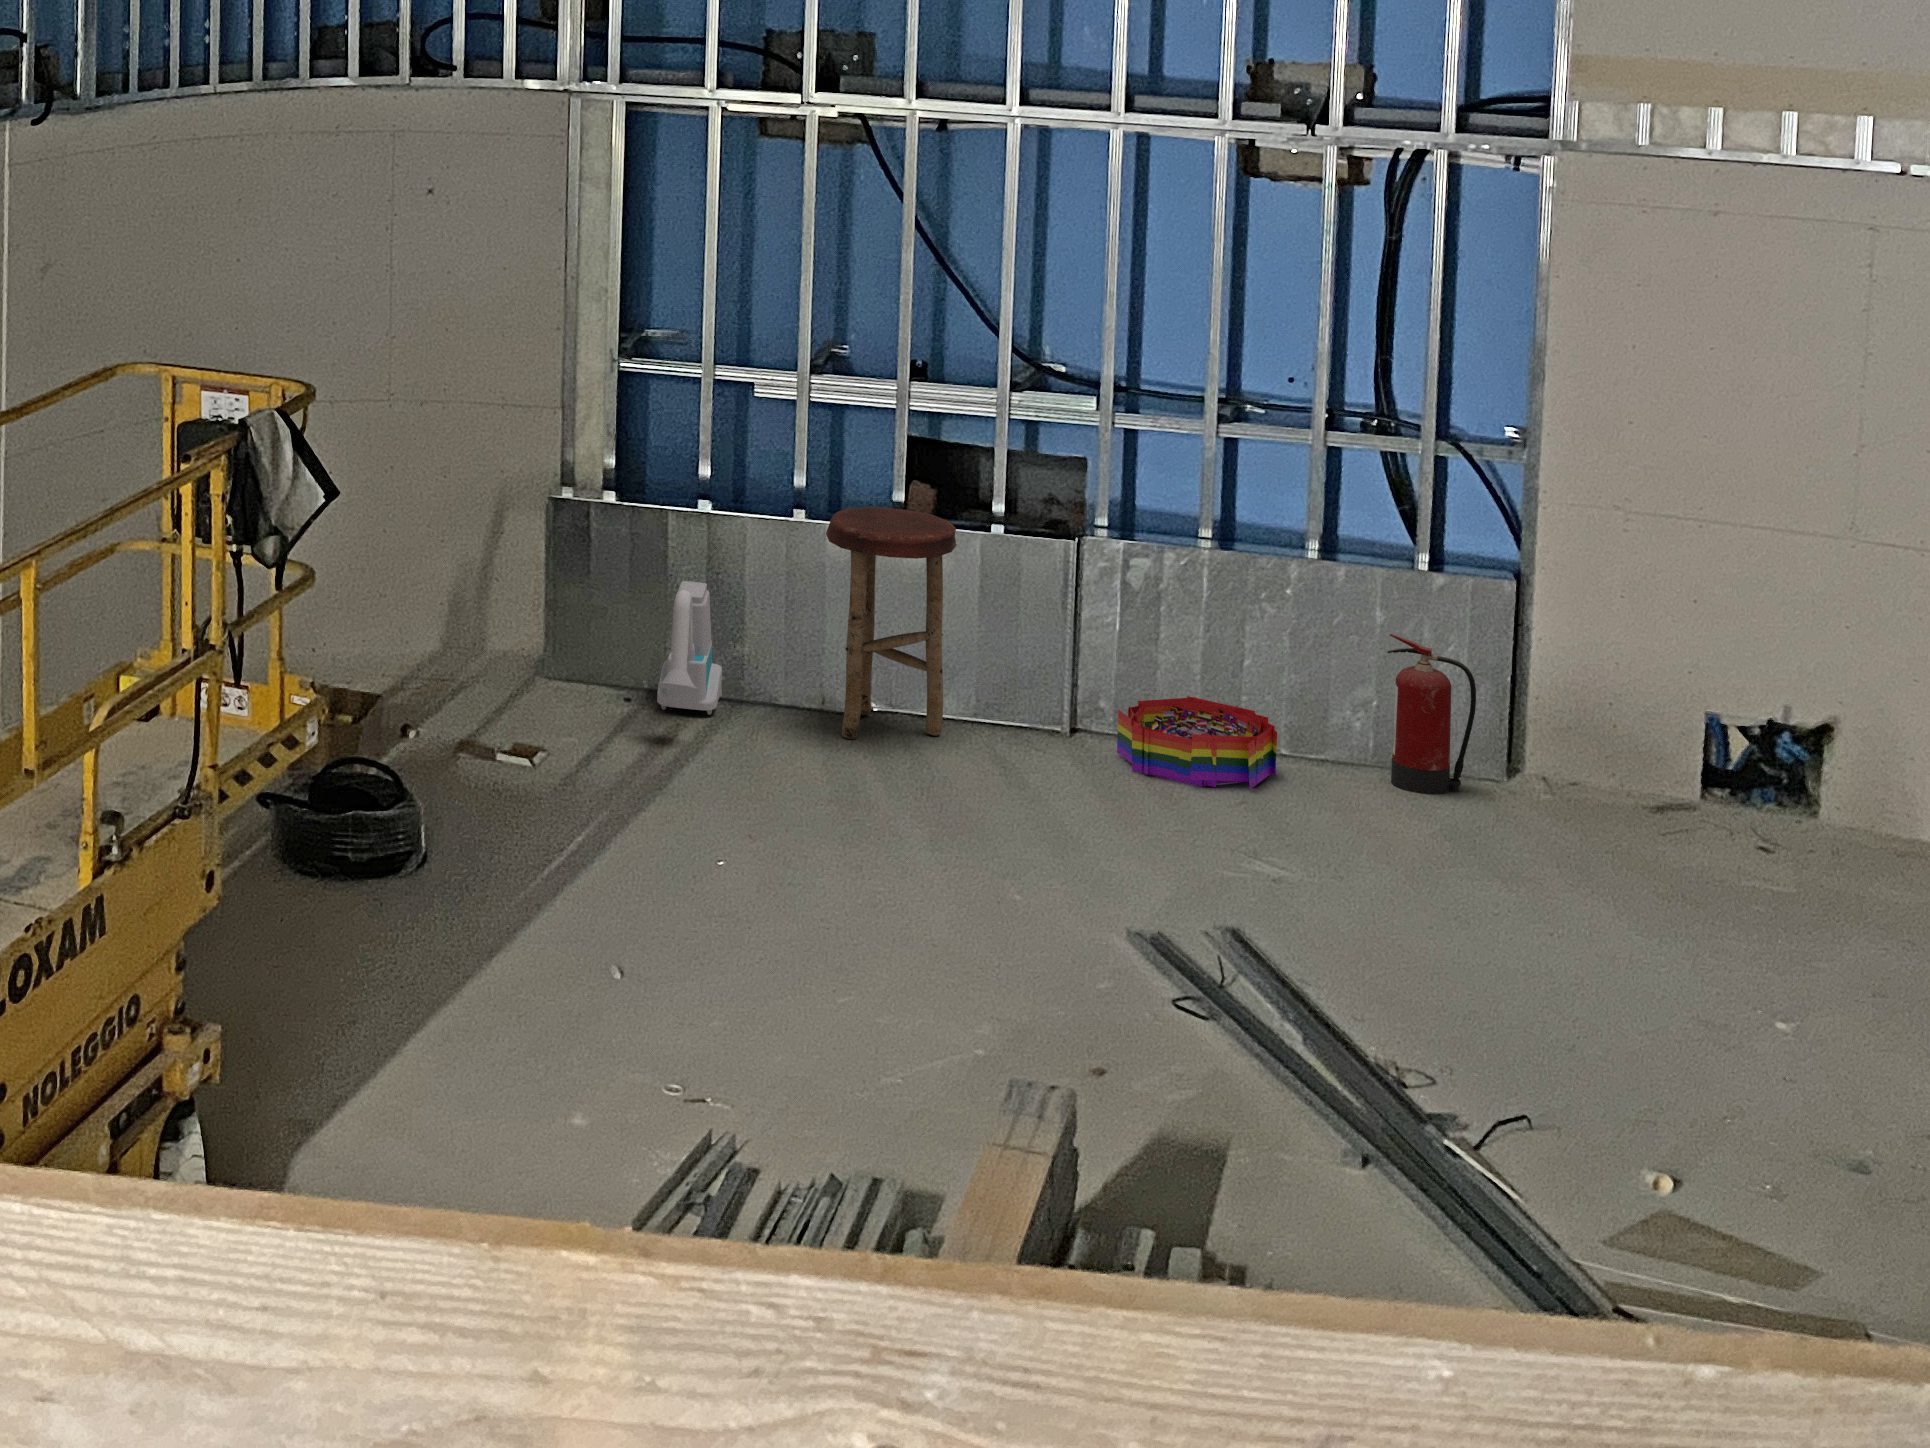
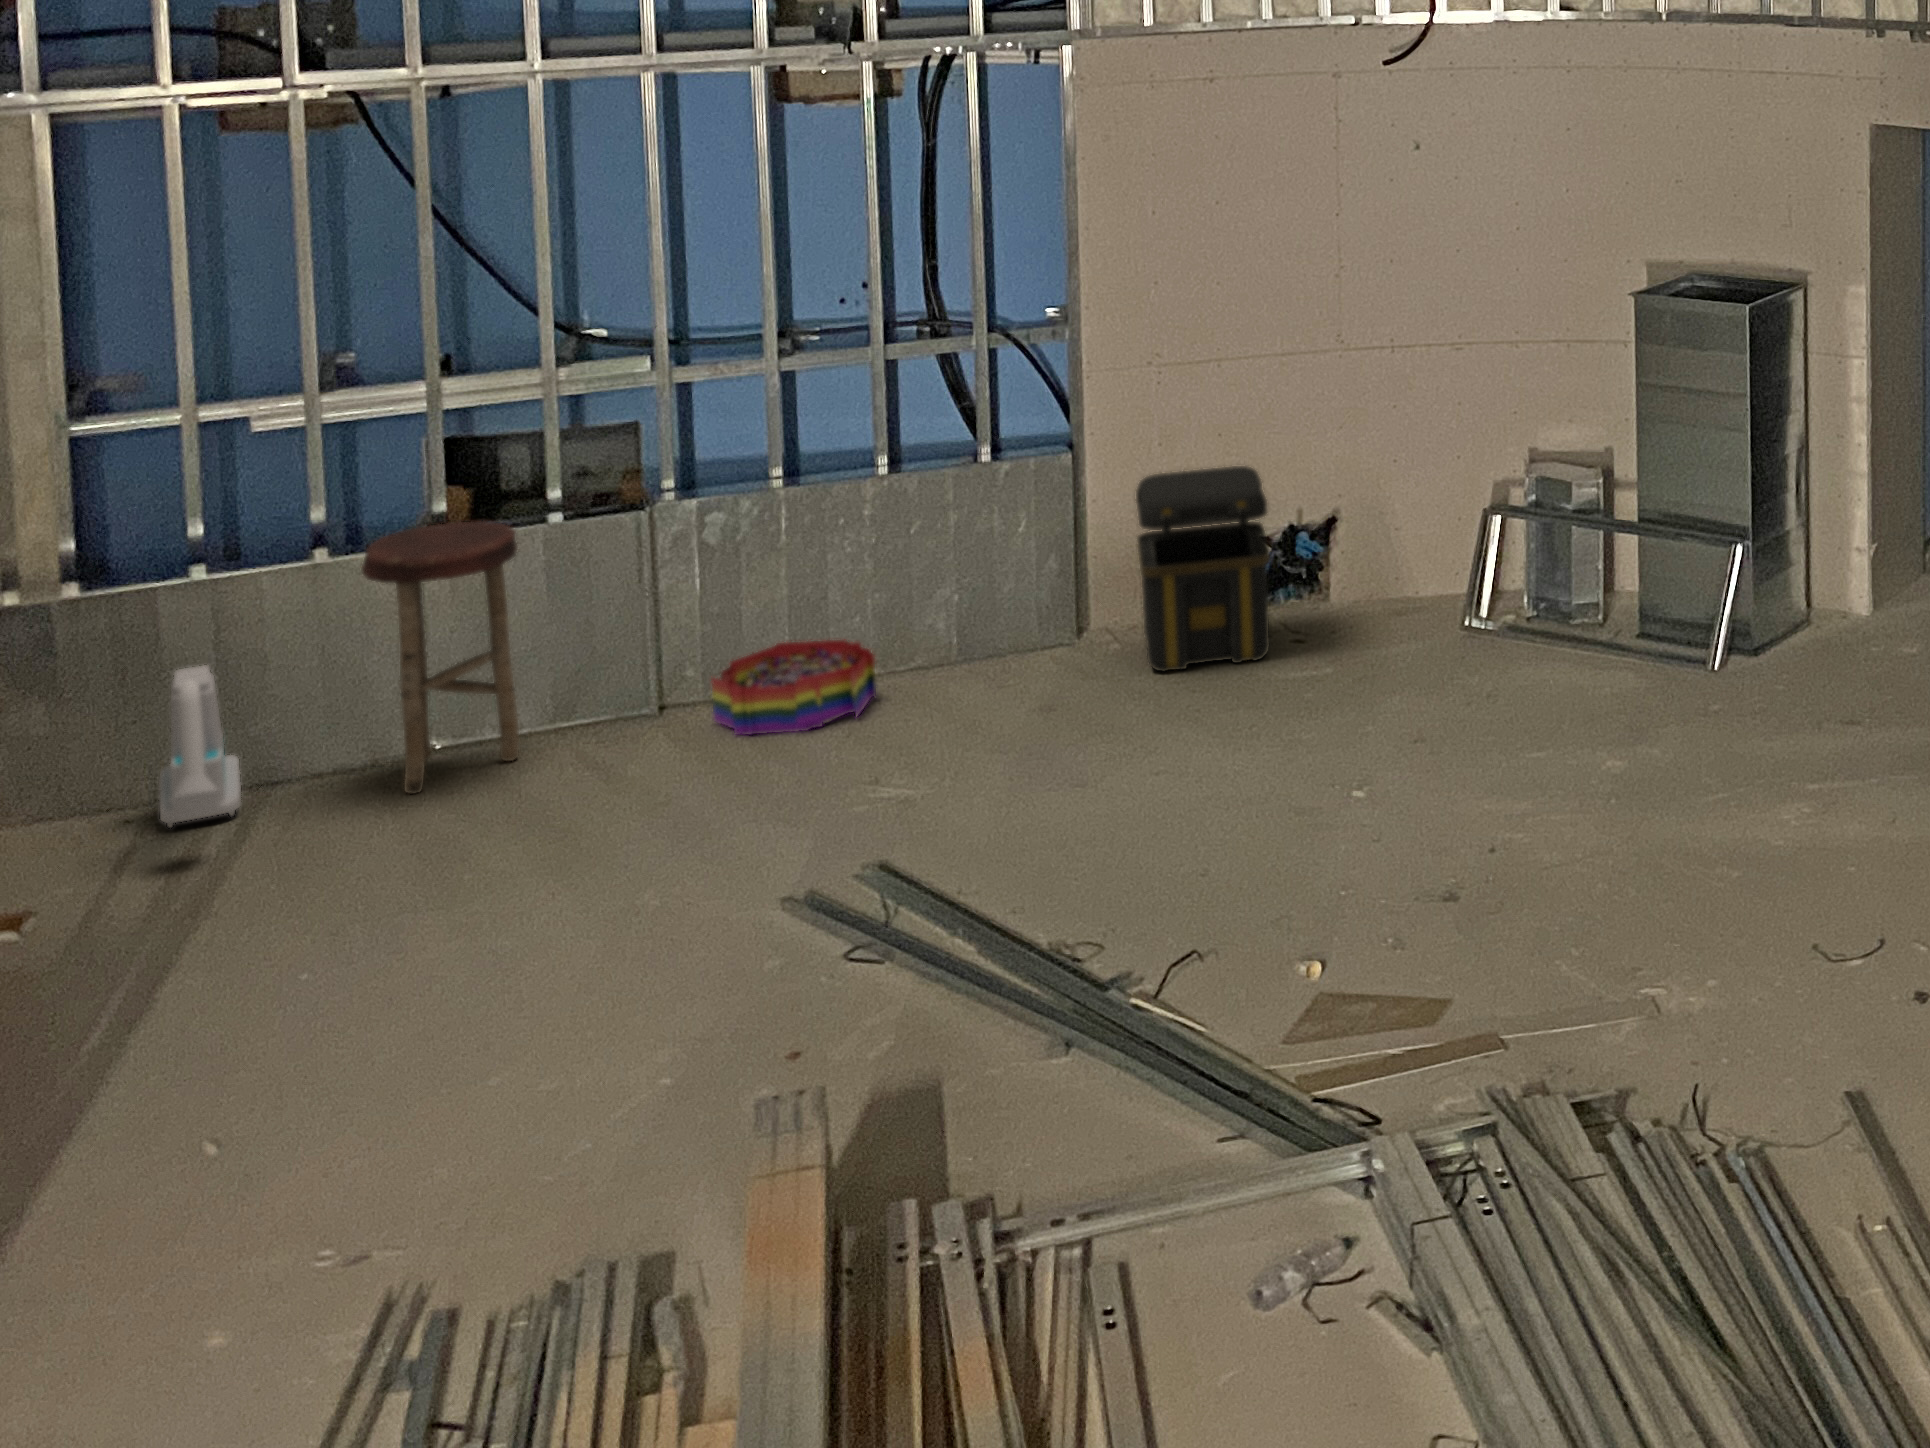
toolbox: none [1572,625,1733,856] -> present [1136,466,1270,672]
fire extinguisher: present [1388,634,1476,794] -> none [968,530,1051,676]

